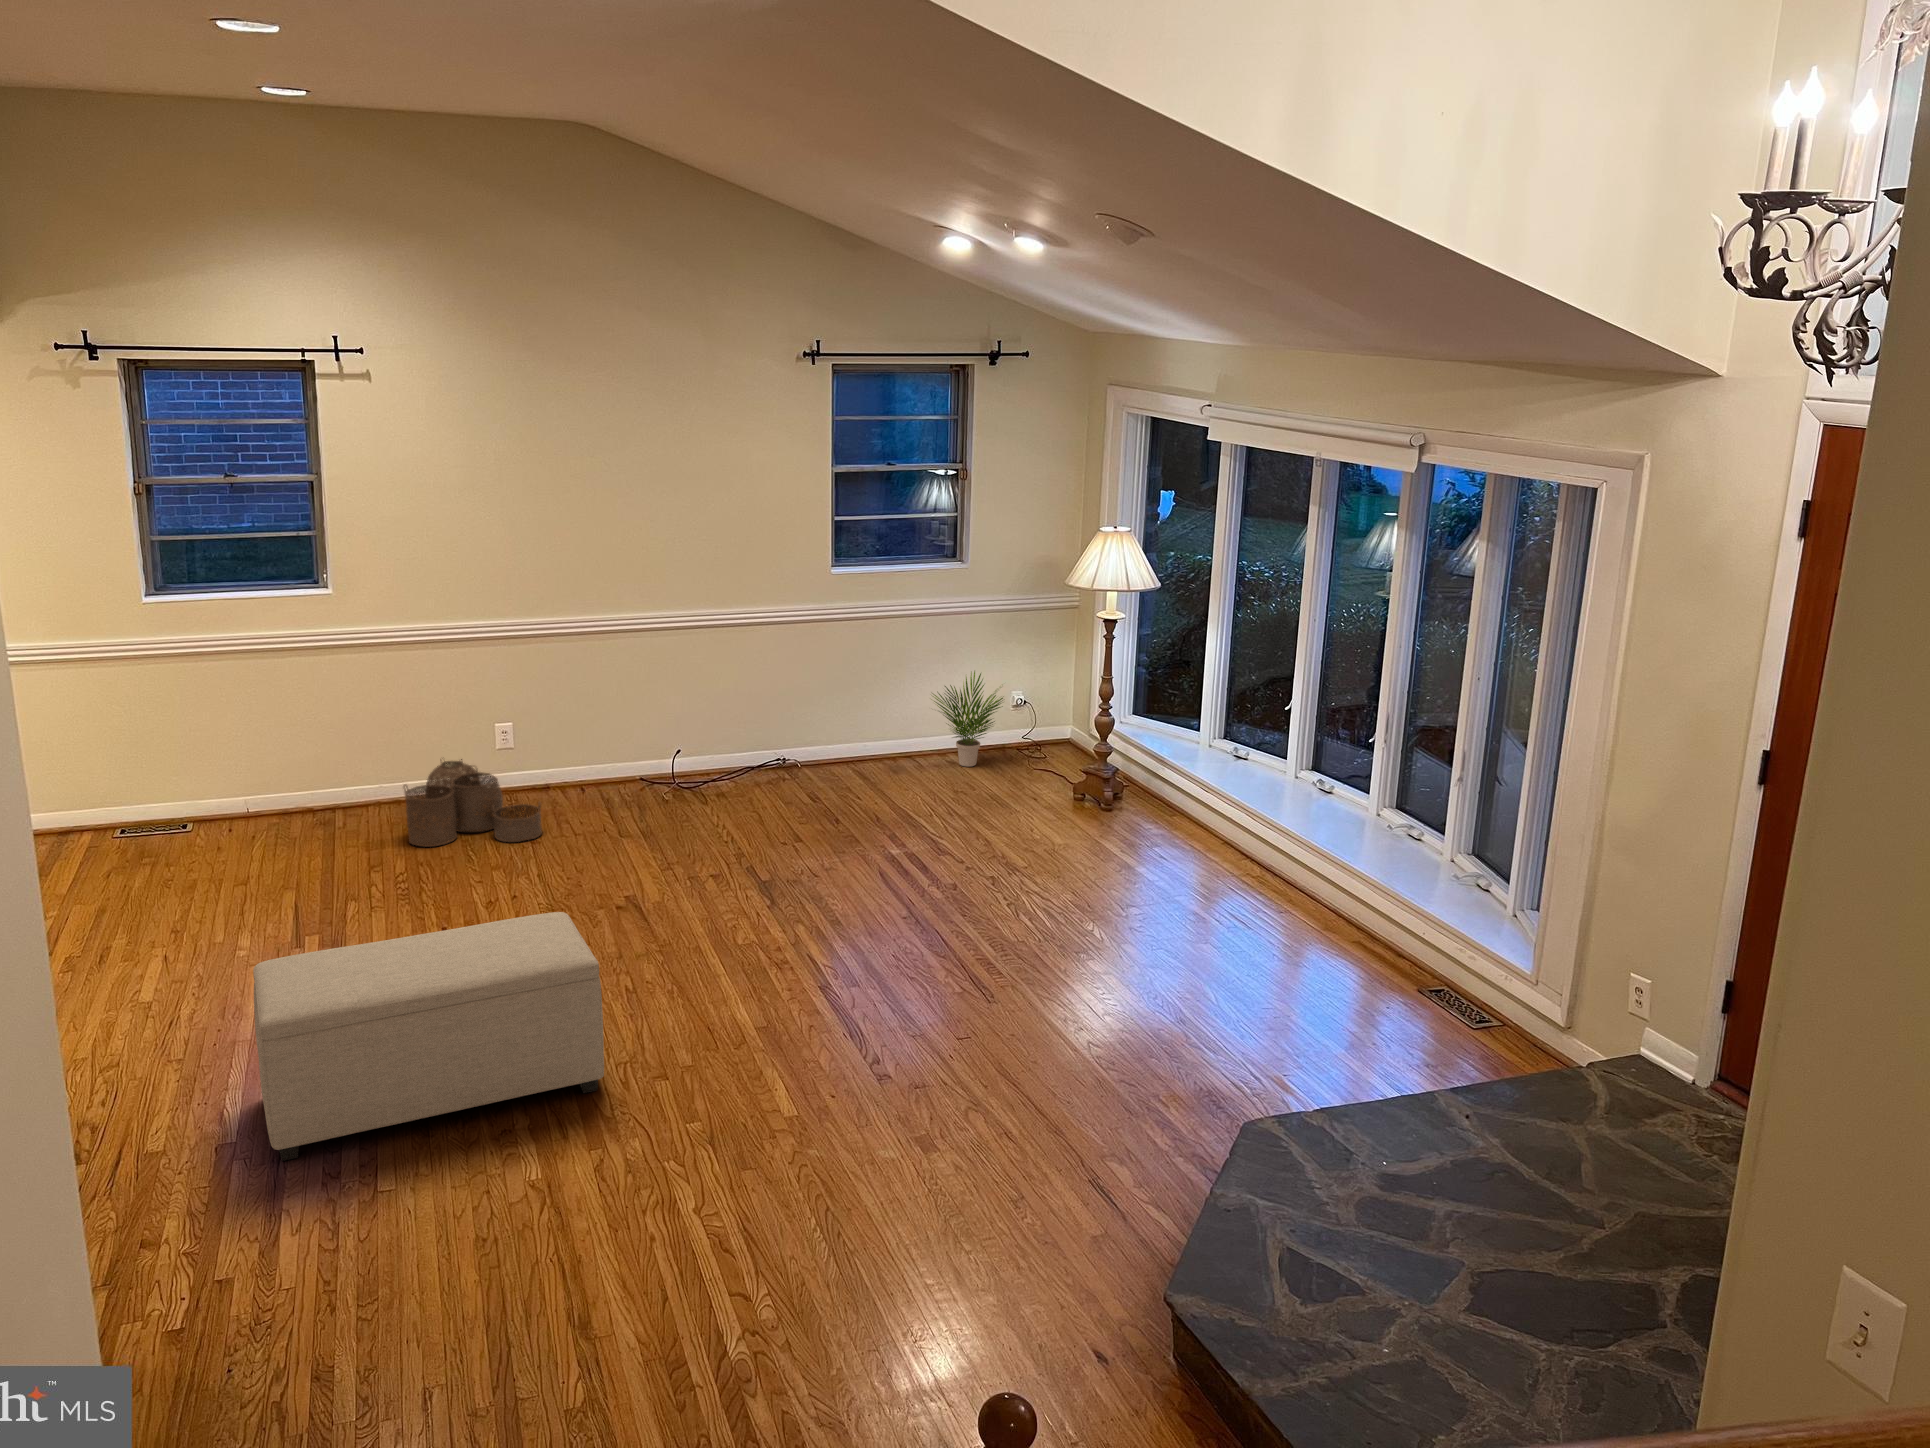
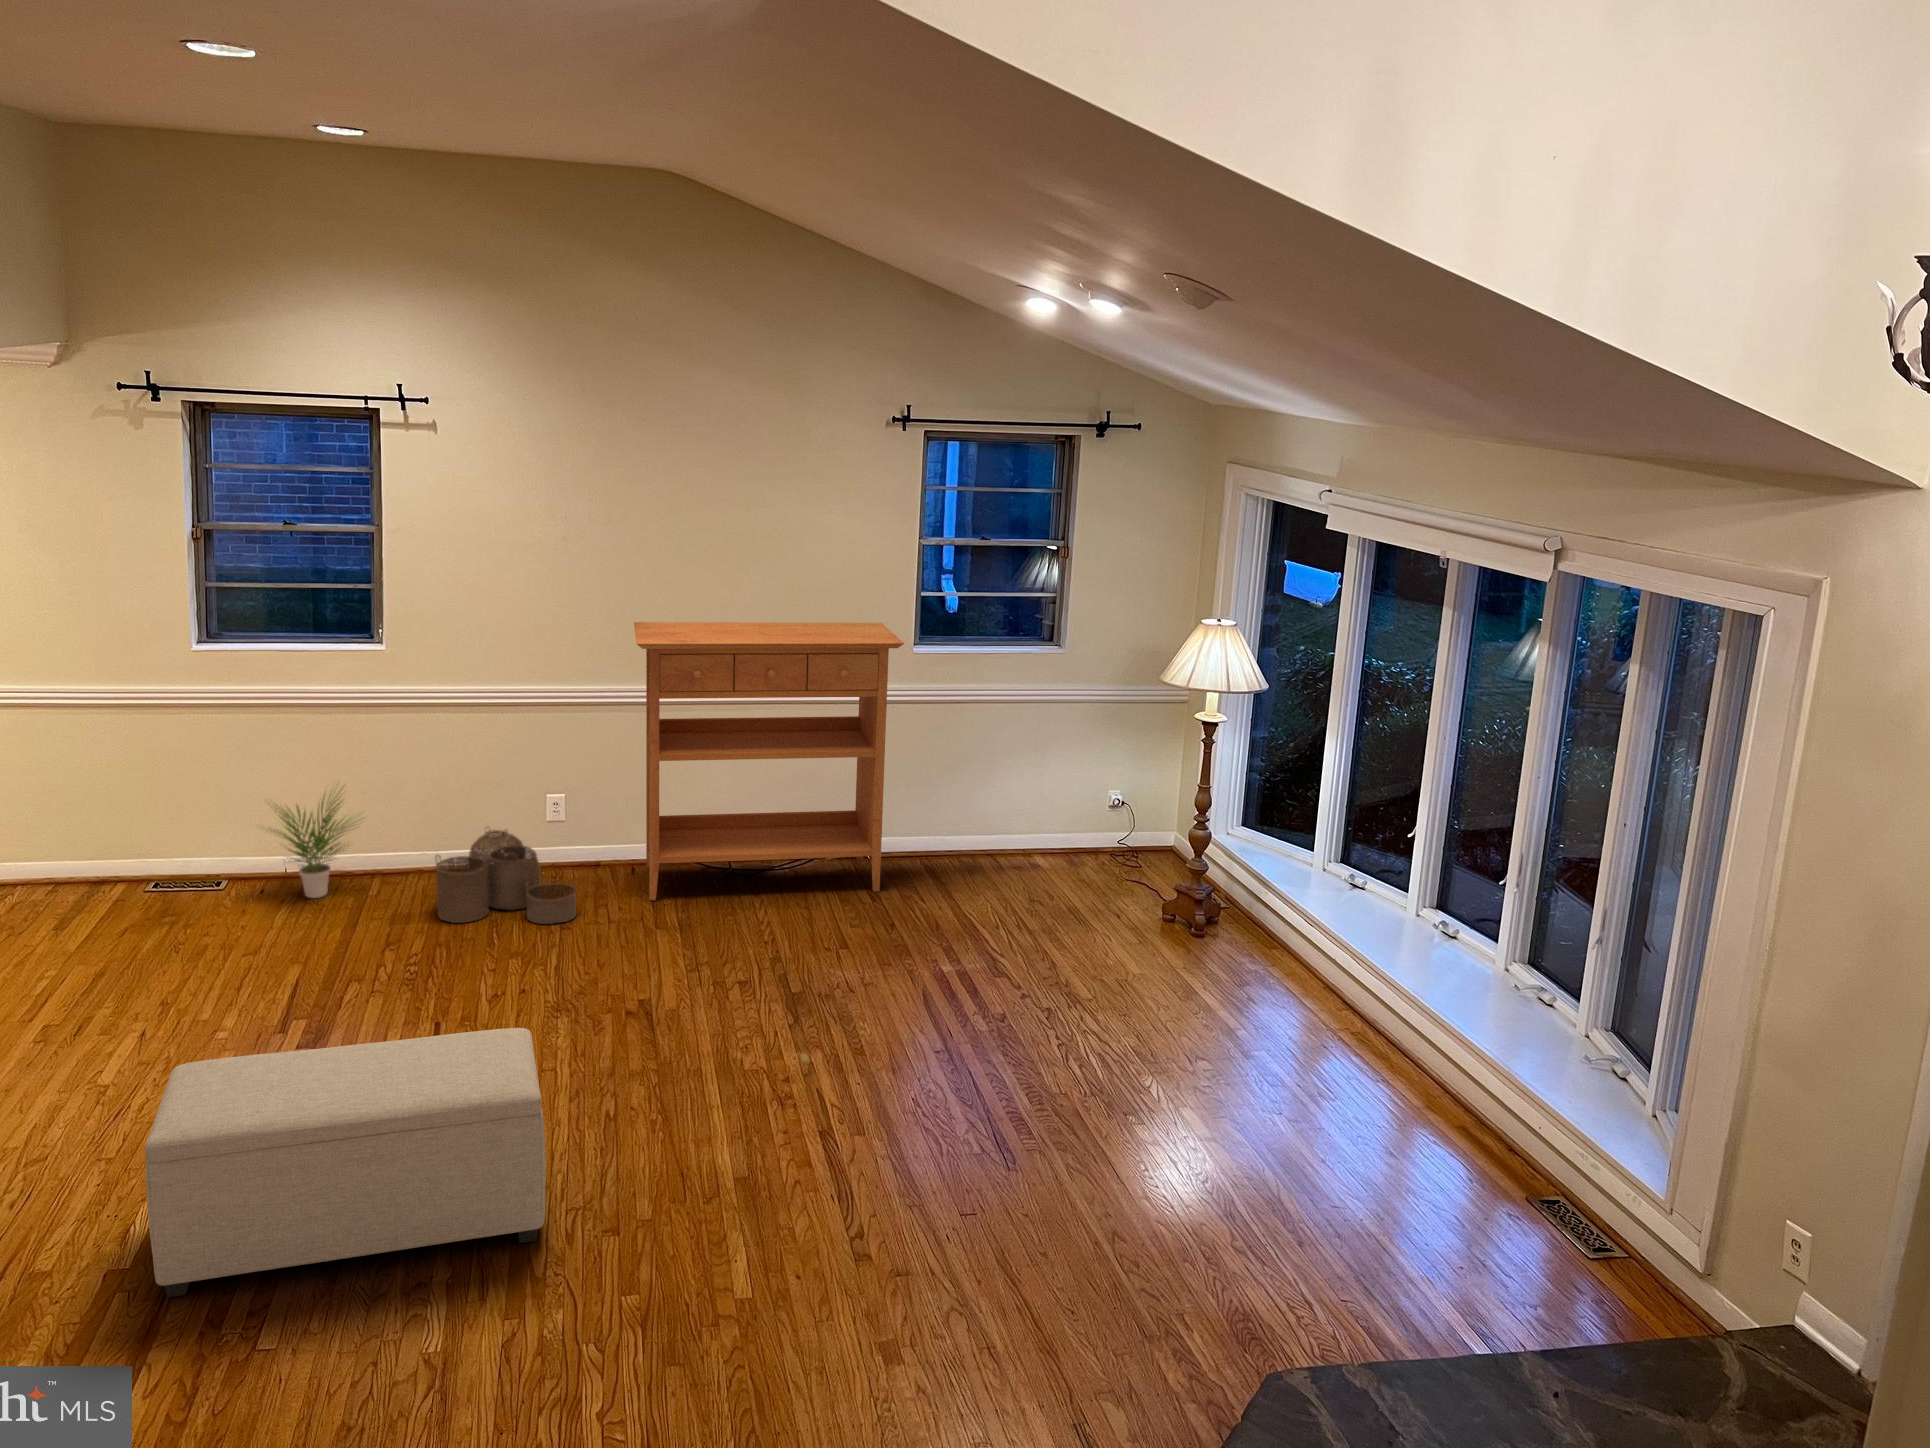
console table: none [572,546,833,816] -> present [634,622,904,900]
potted plant: present [931,671,1003,767] -> present [267,789,350,898]

